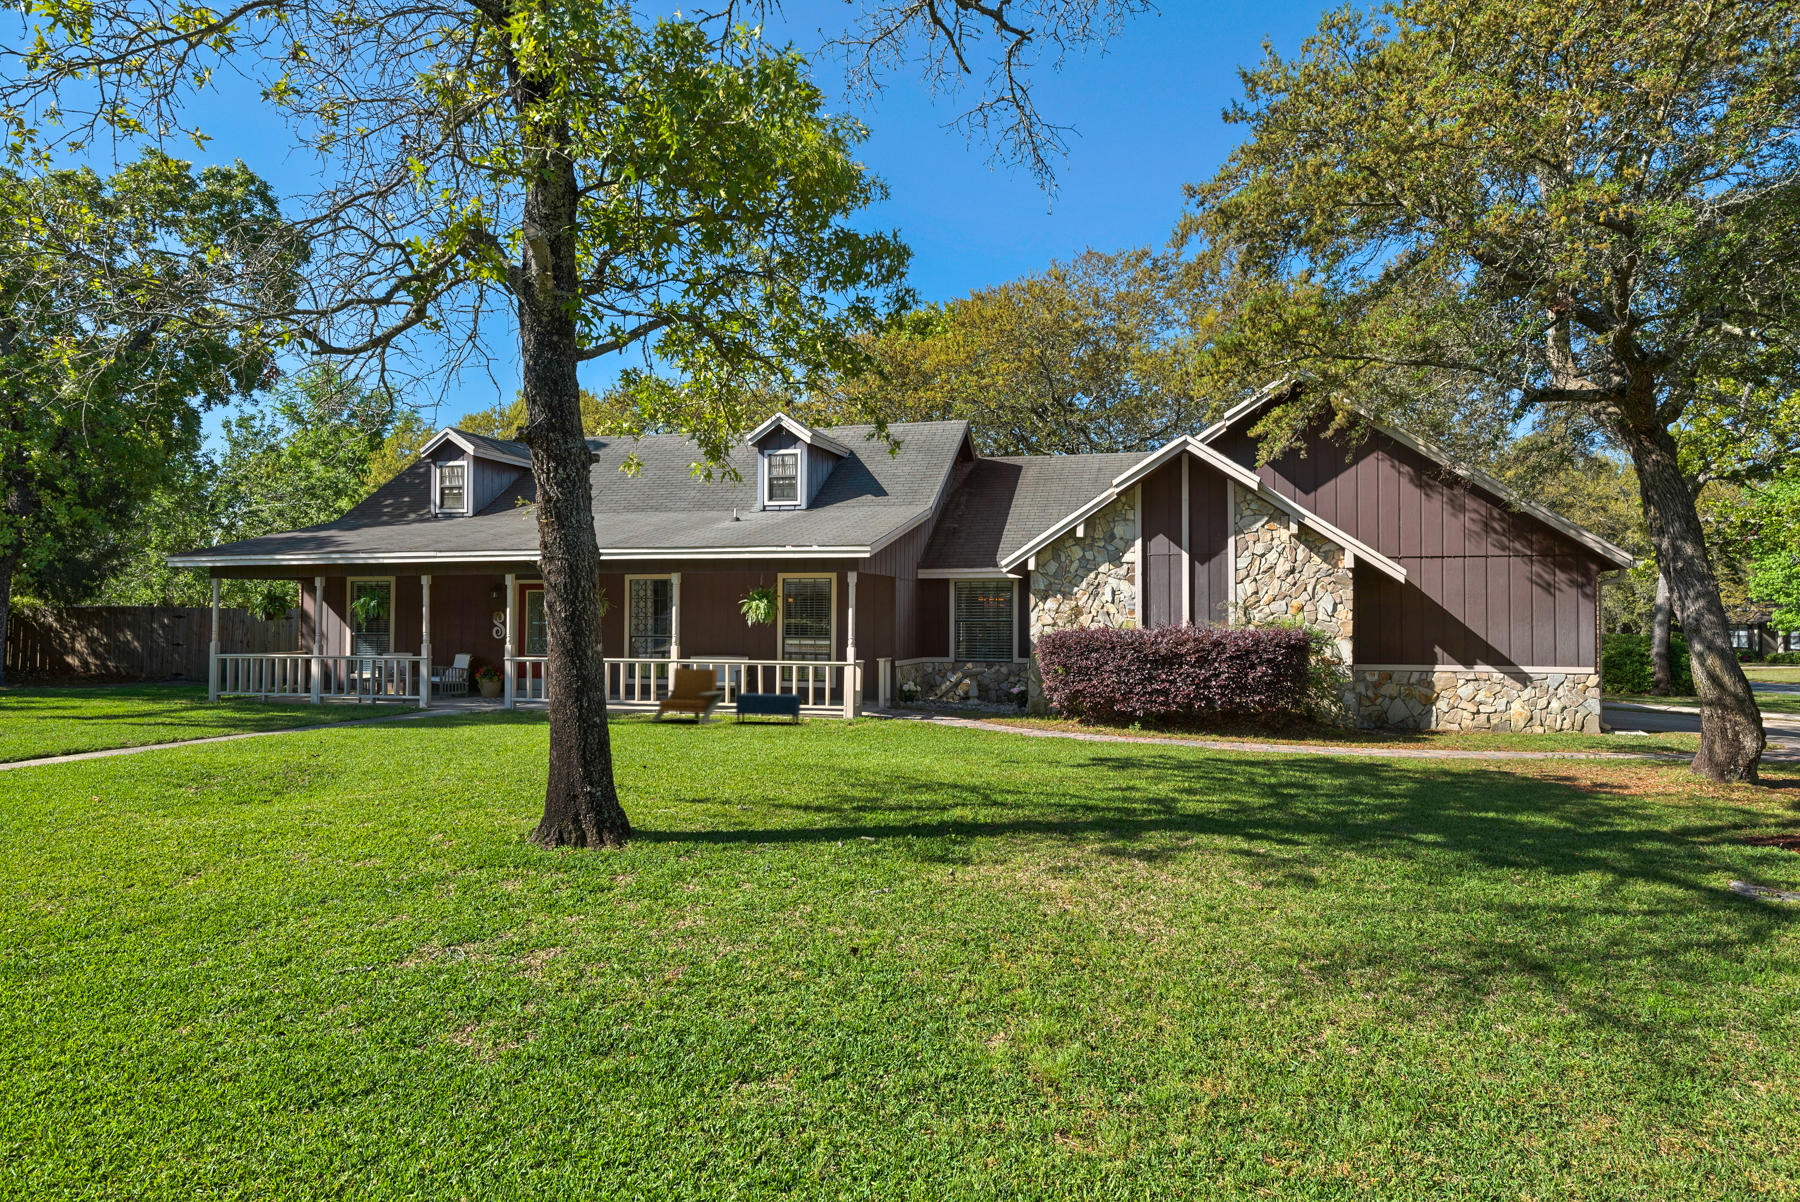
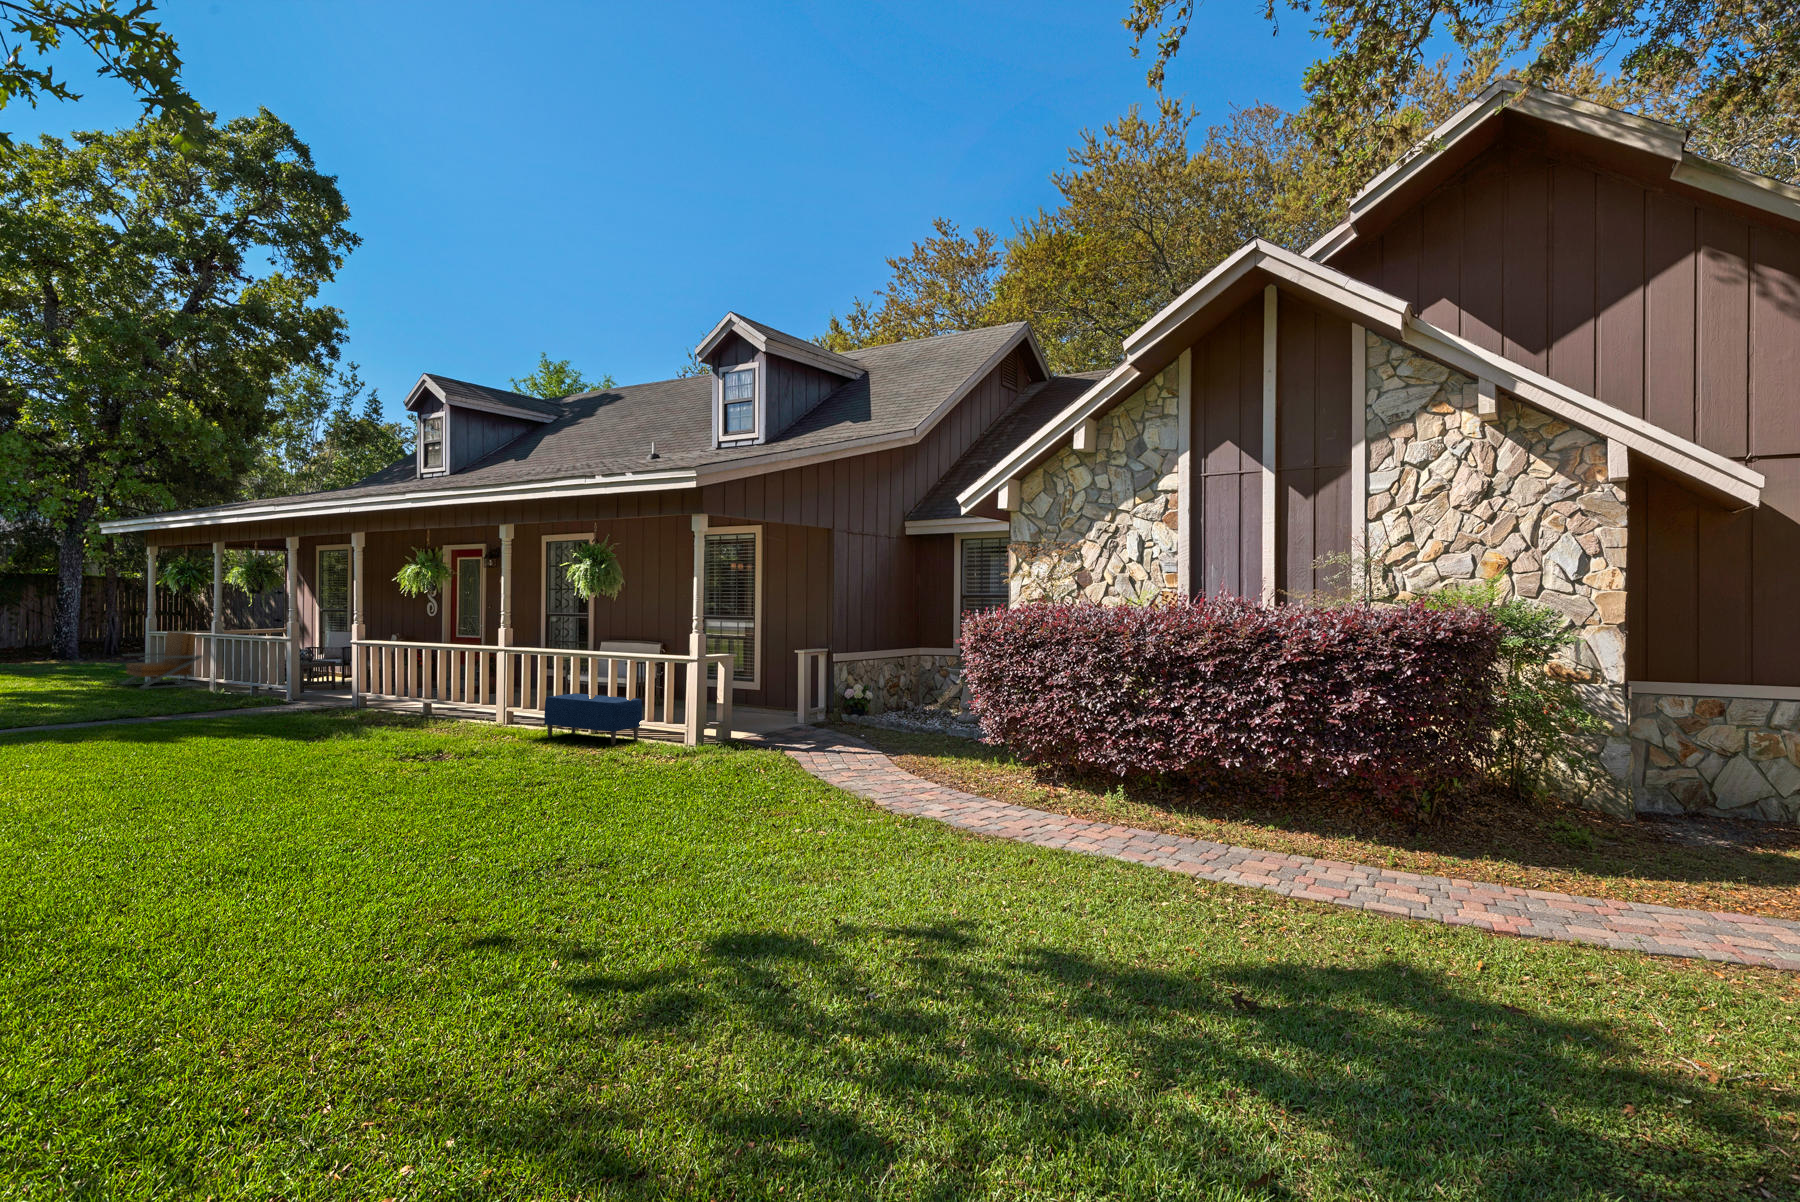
lounge chair: present [652,668,725,724] -> present [122,631,202,689]

